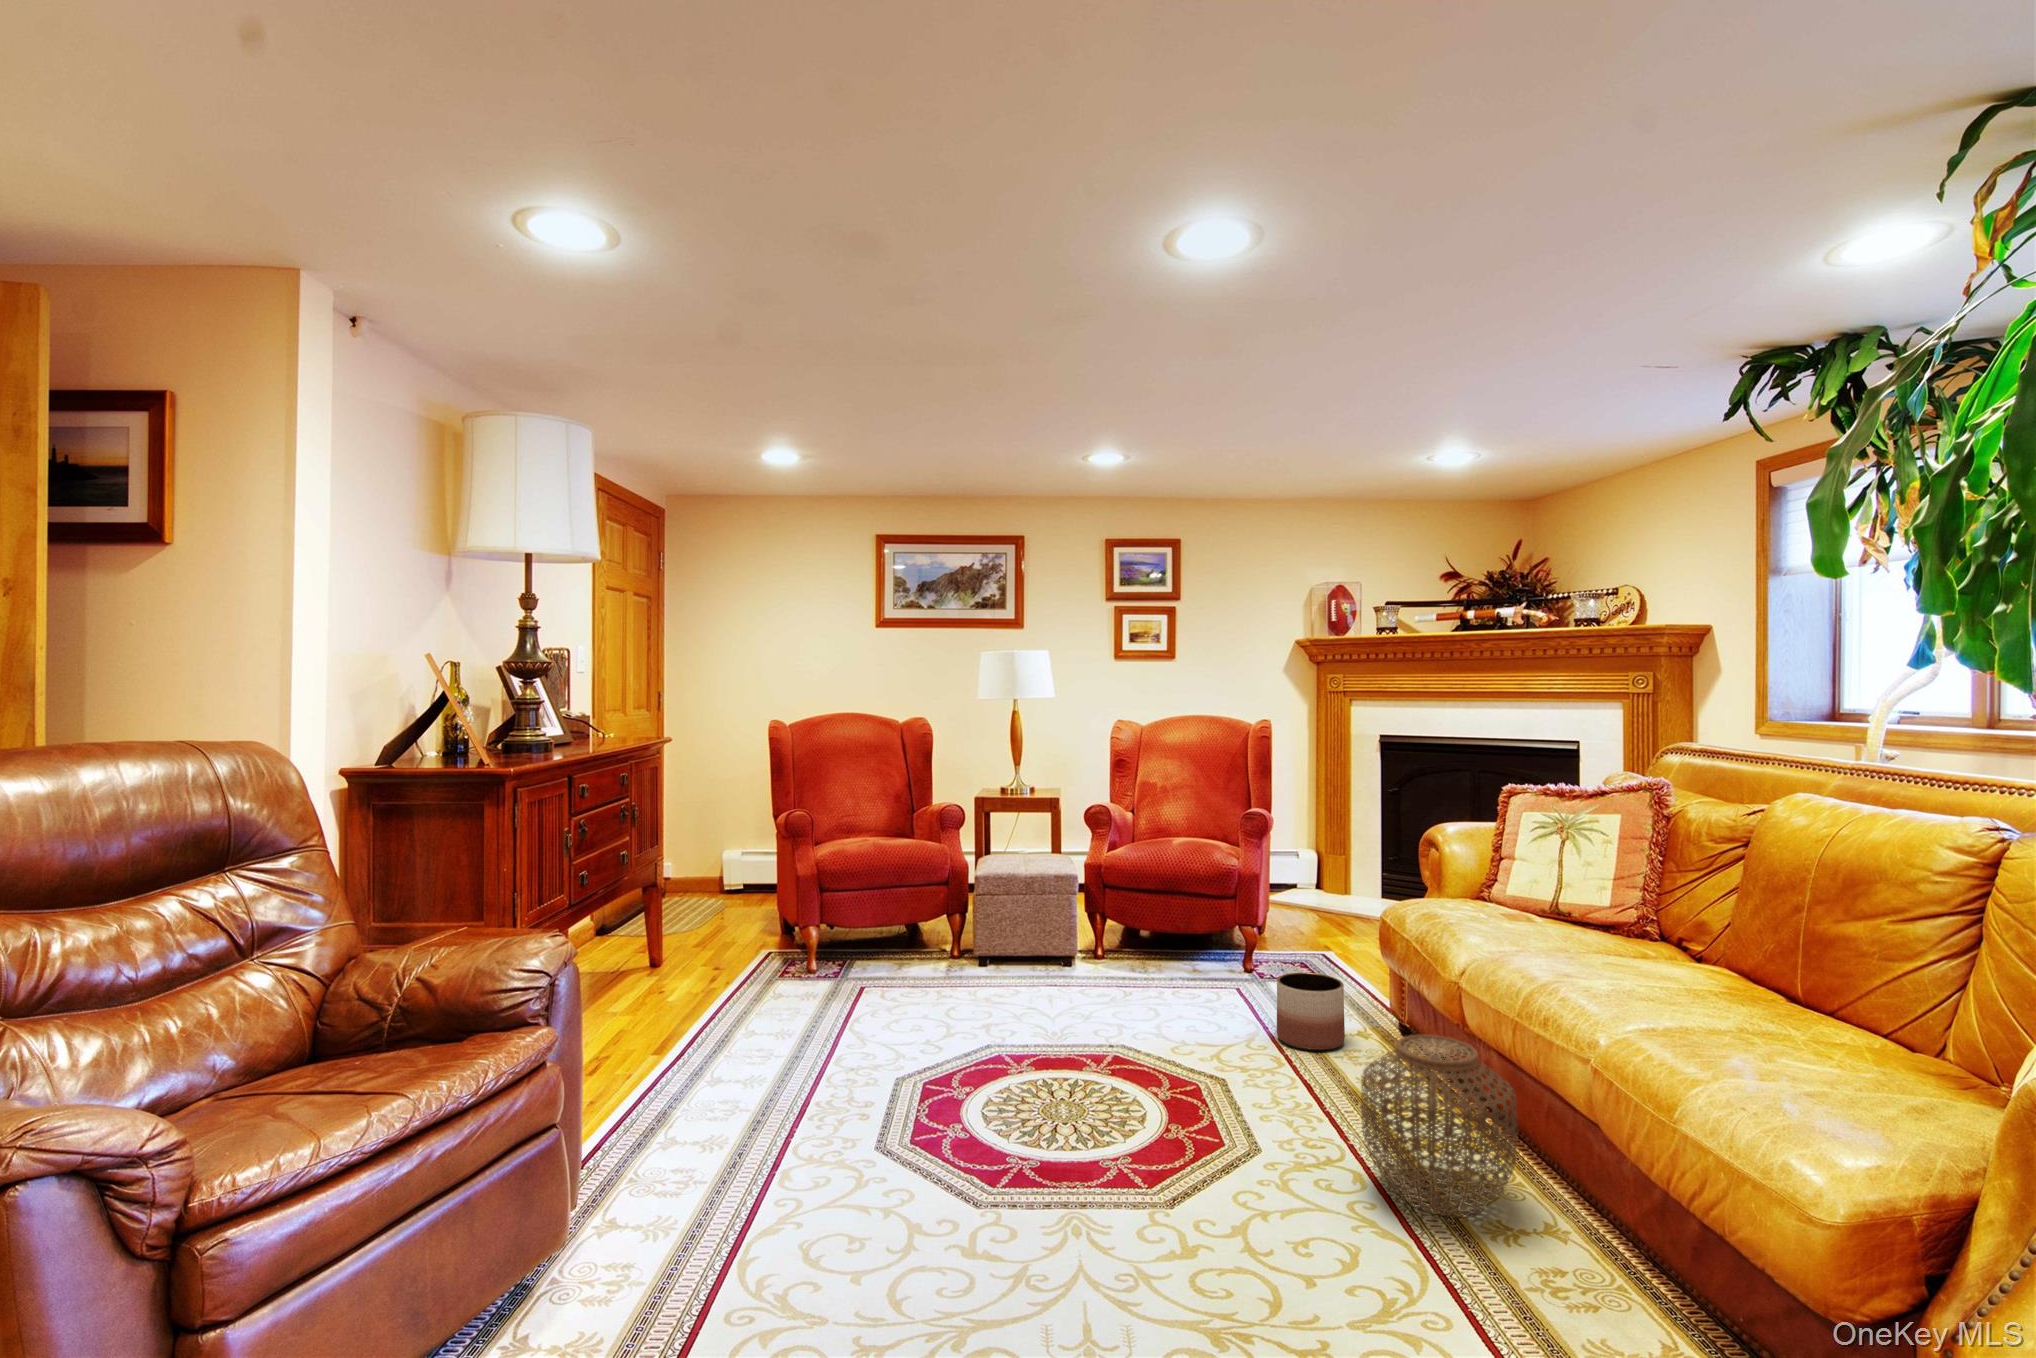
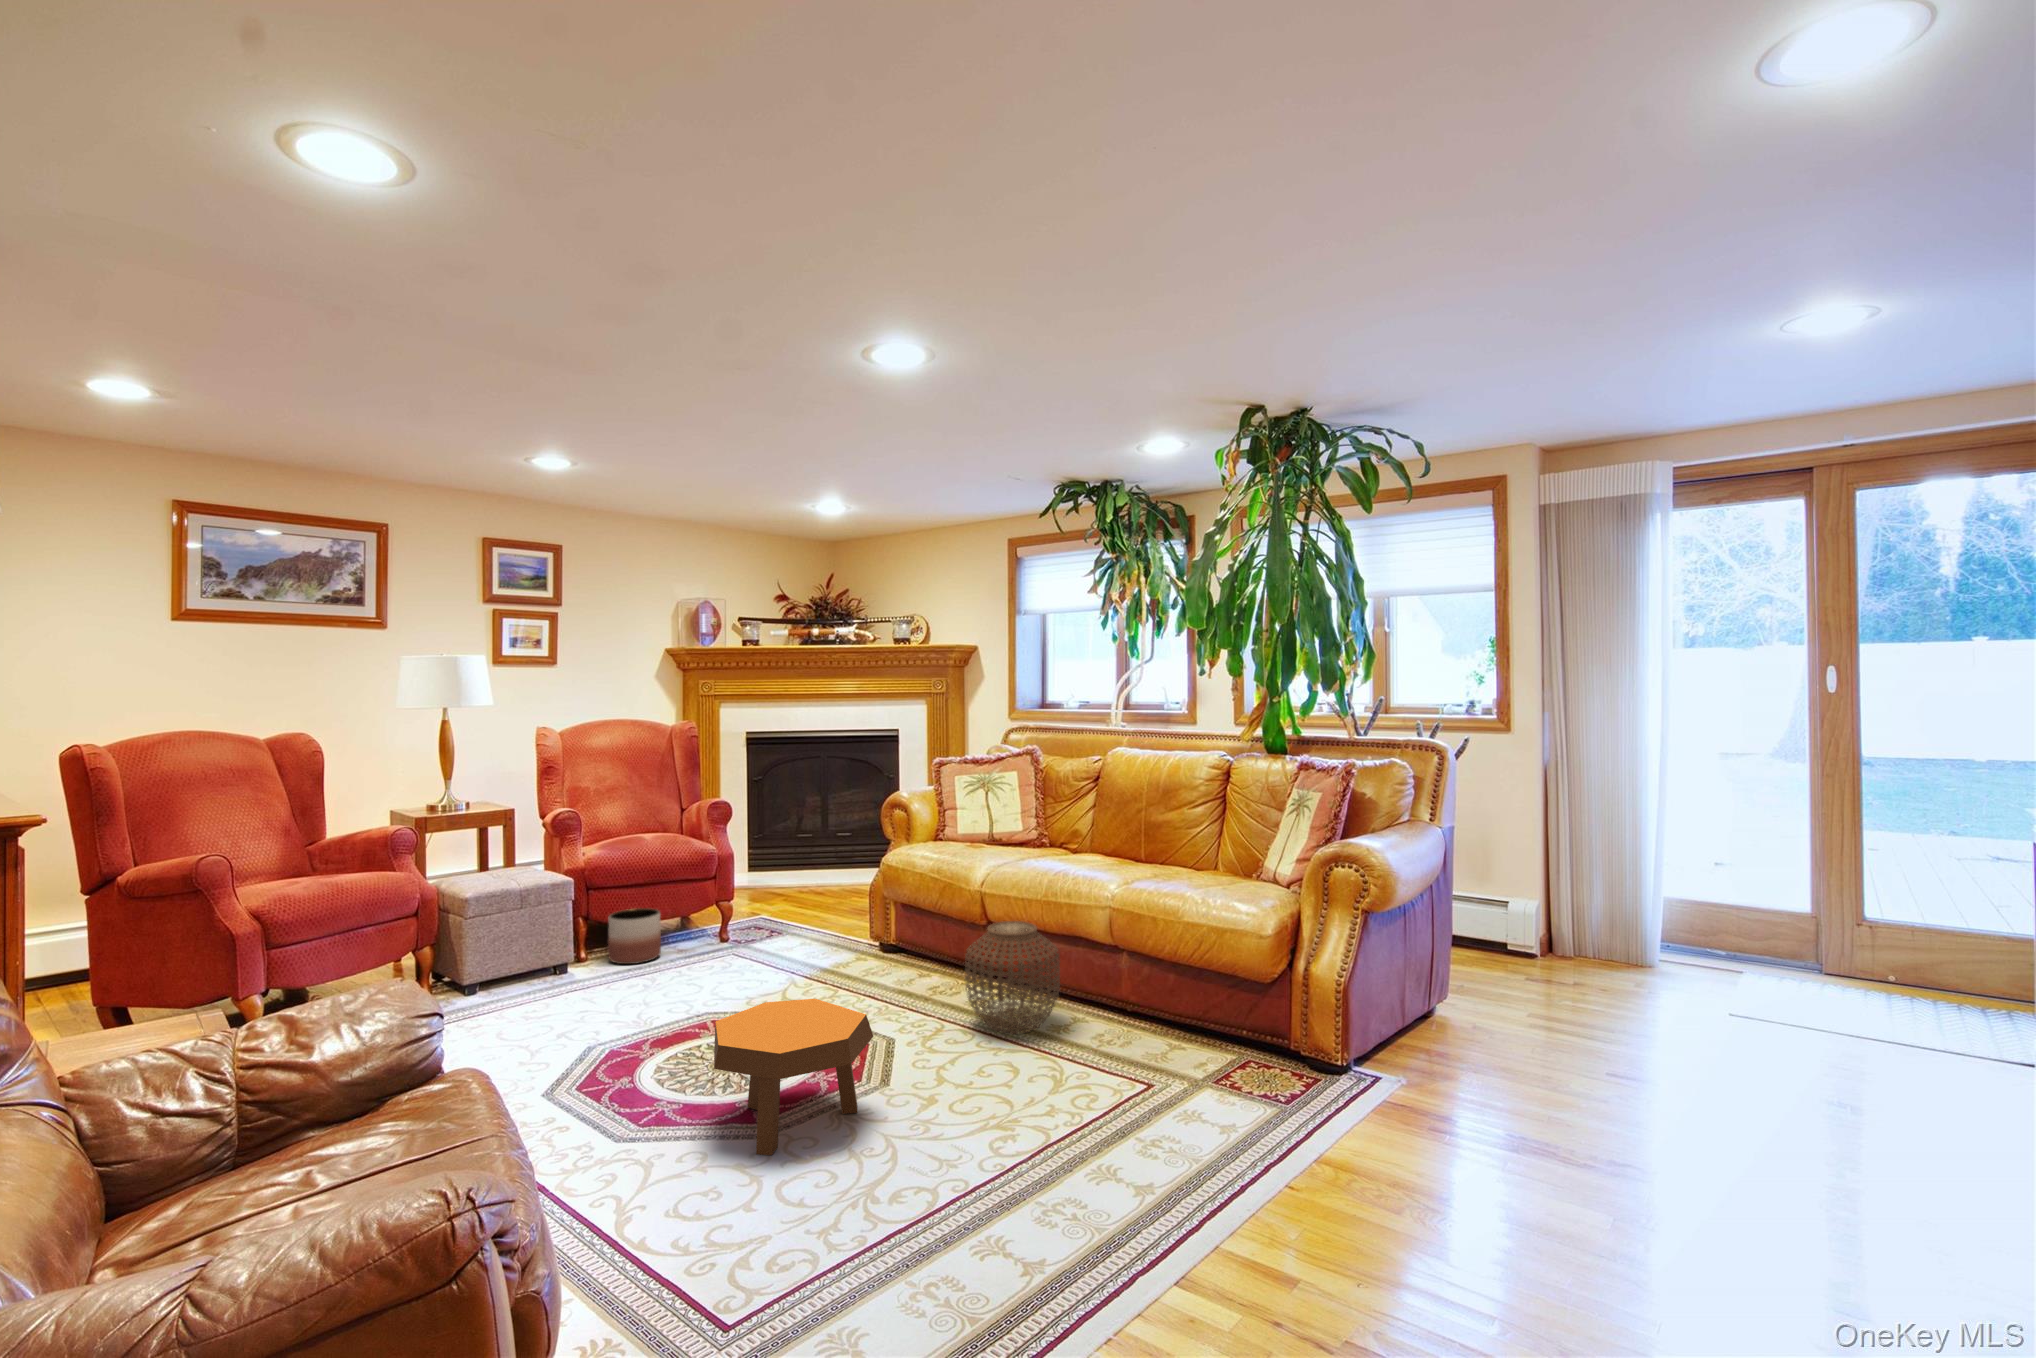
planter: present [1277,973,1345,1051] -> present [608,908,661,964]
footstool: none [934,1051,1118,1228] -> present [714,999,873,1155]

